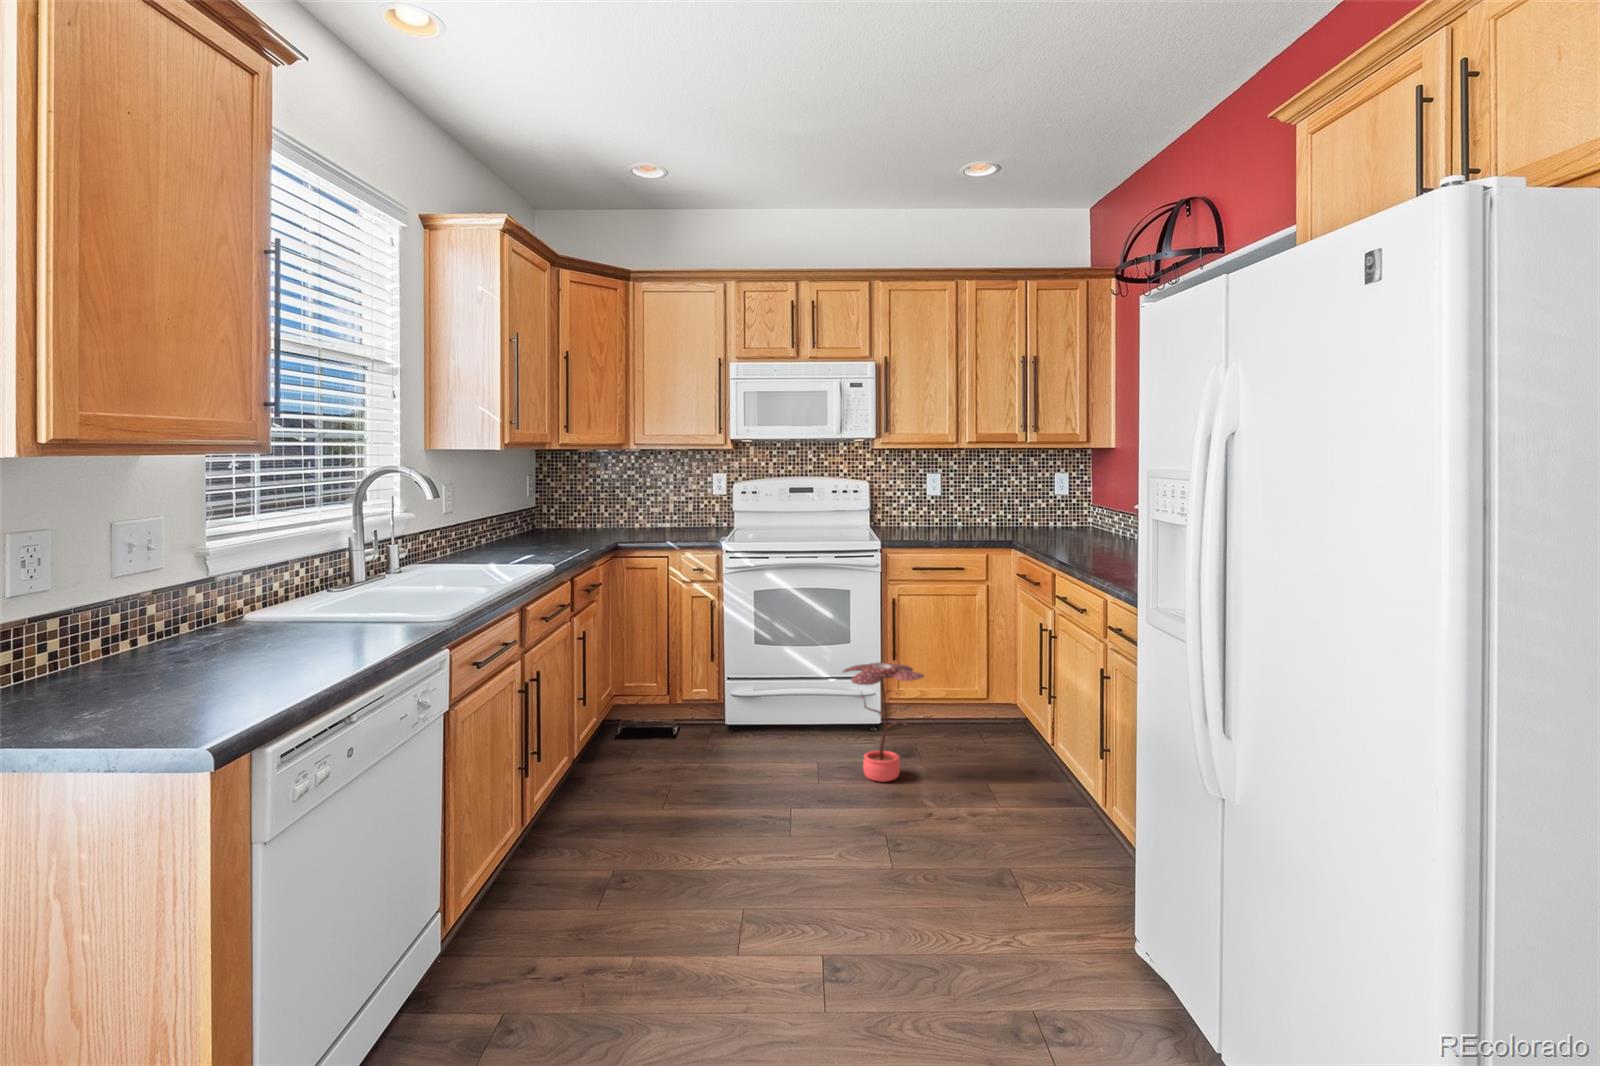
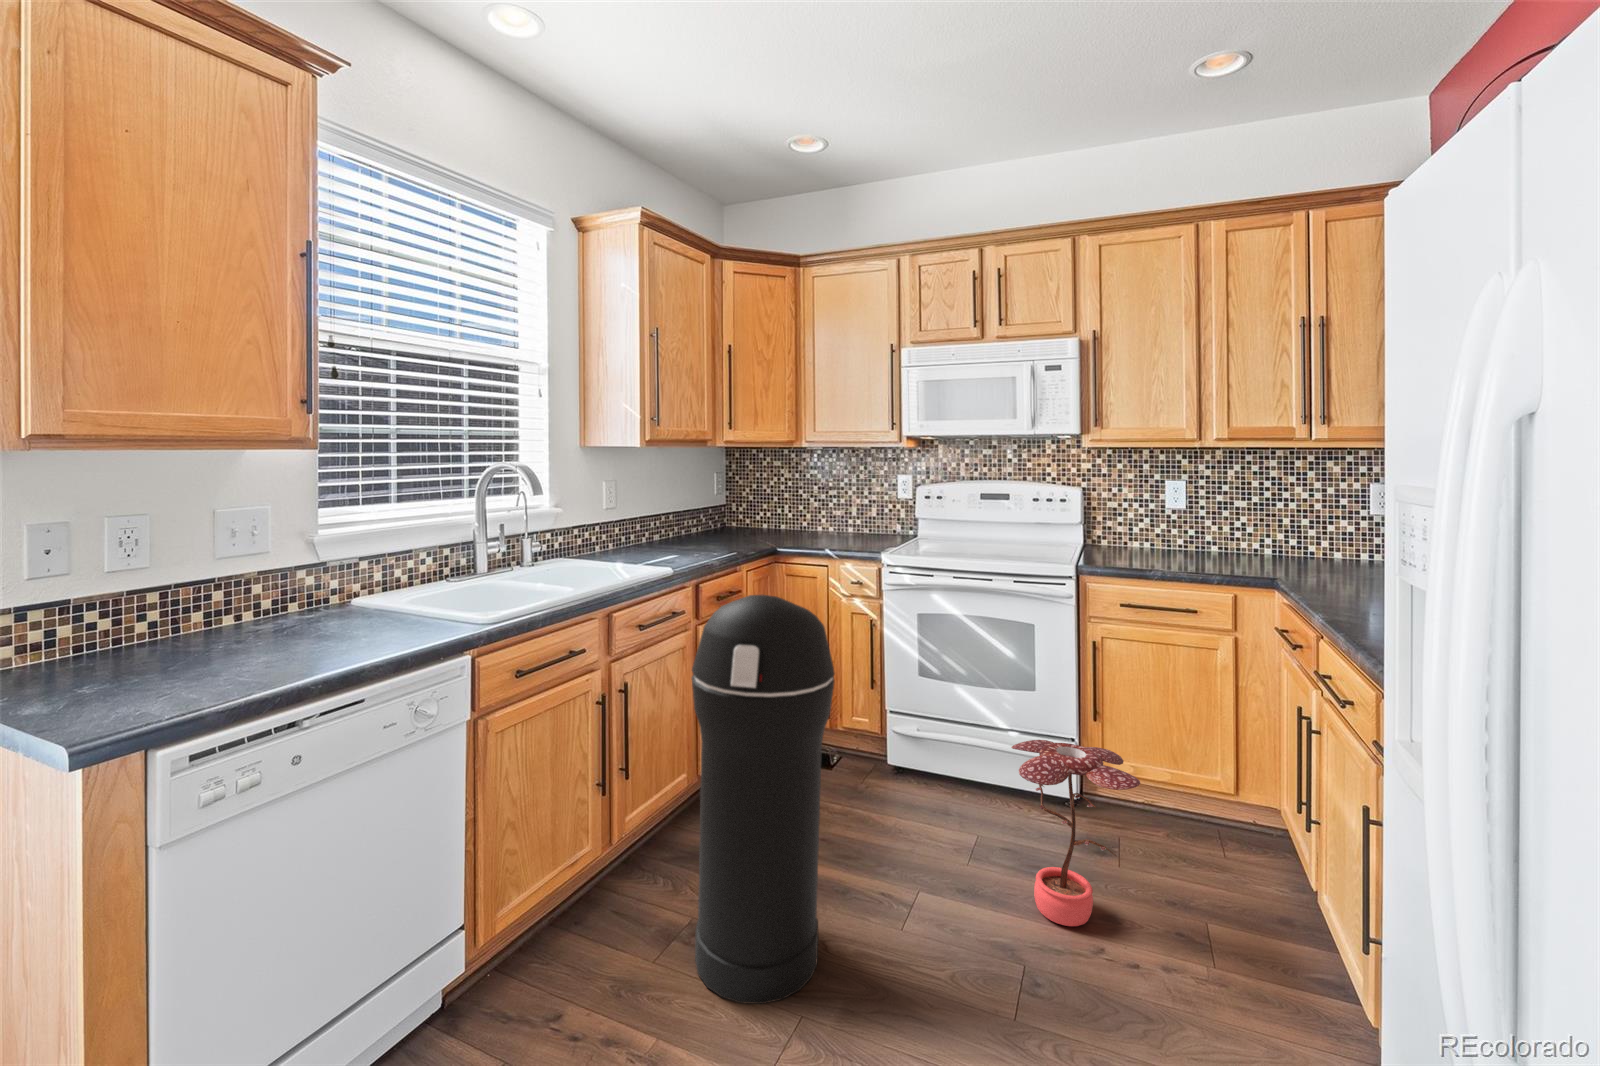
trash can: none [640,569,740,846] -> present [692,595,835,1004]

